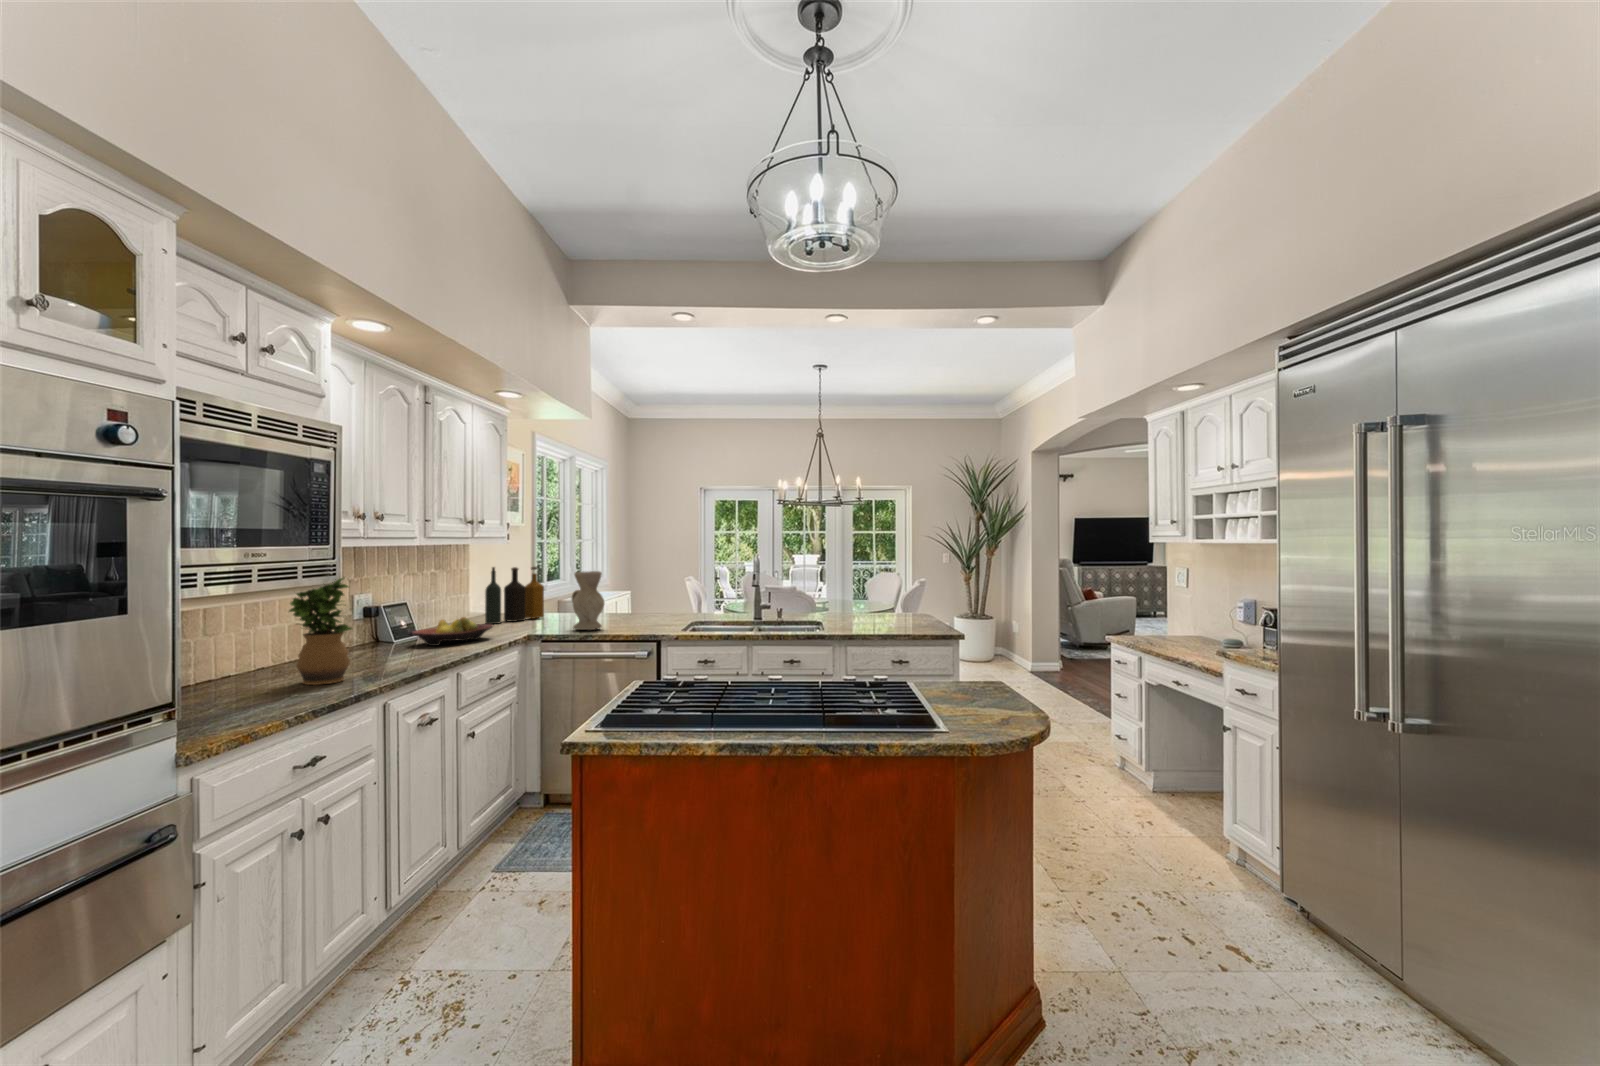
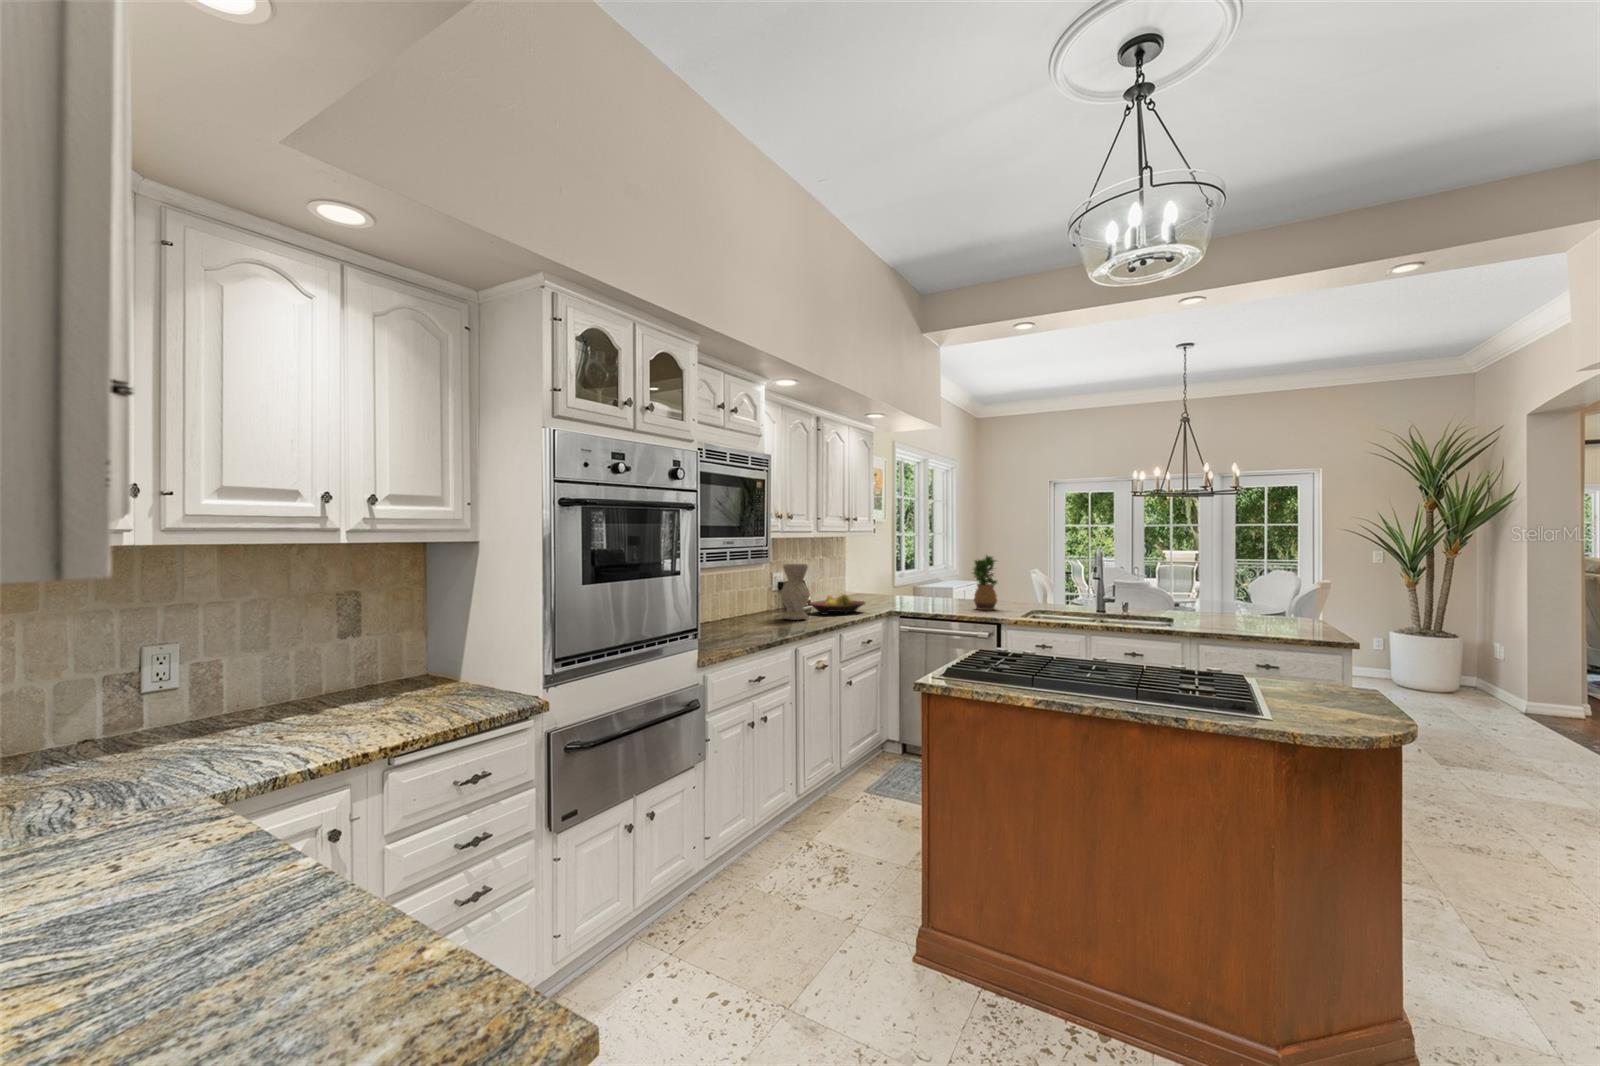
bottle: present [485,567,544,624] -> none [858,556,904,602]
vase: present [572,571,604,630] -> present [781,564,810,620]
potted plant: present [289,578,352,685] -> present [973,555,997,610]

